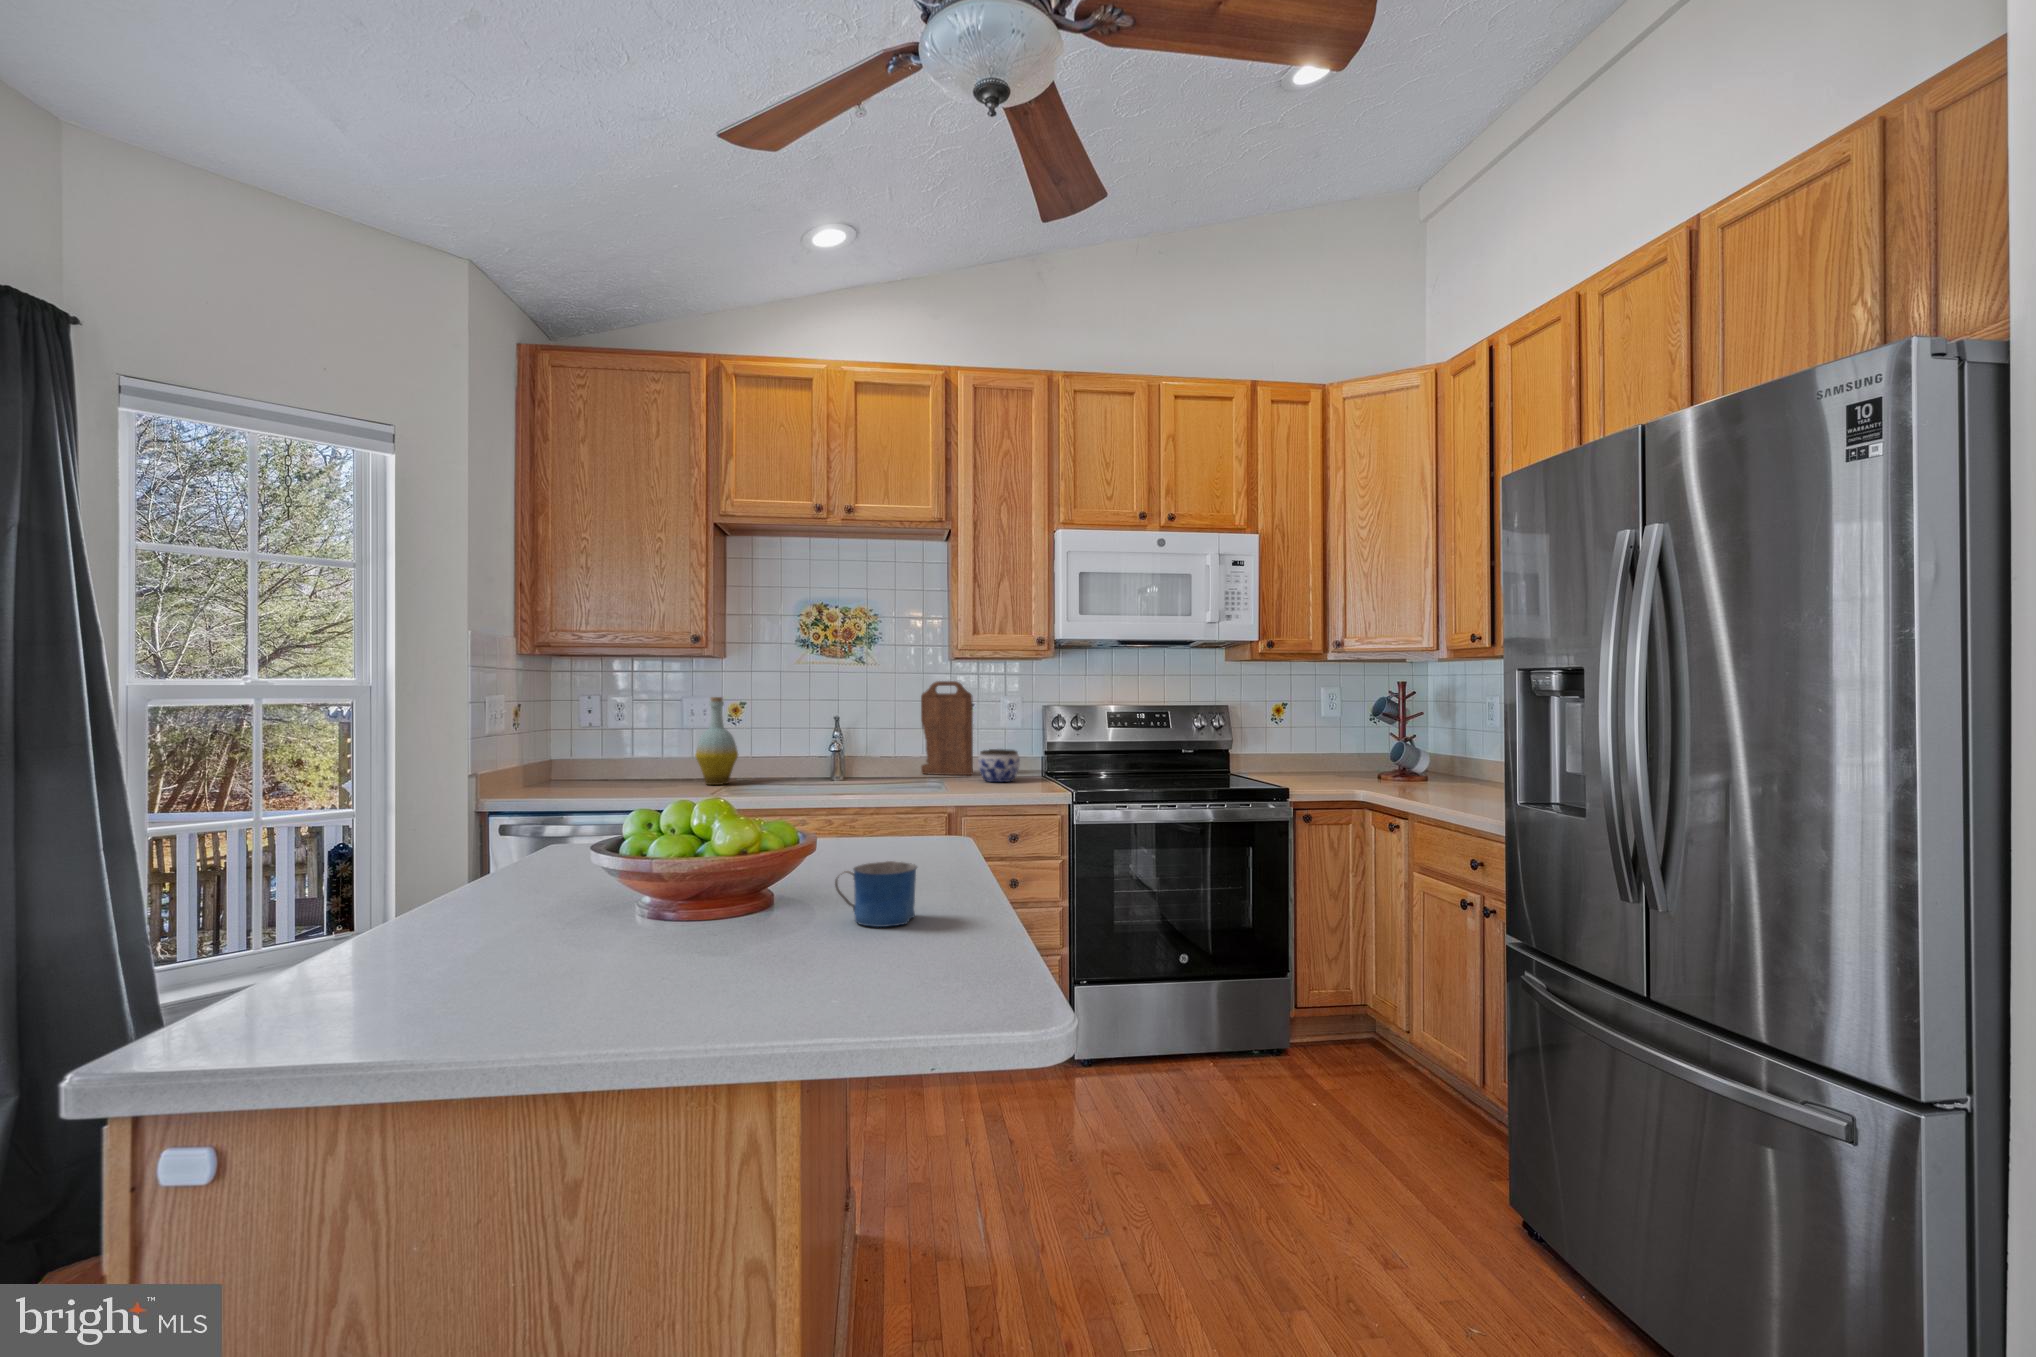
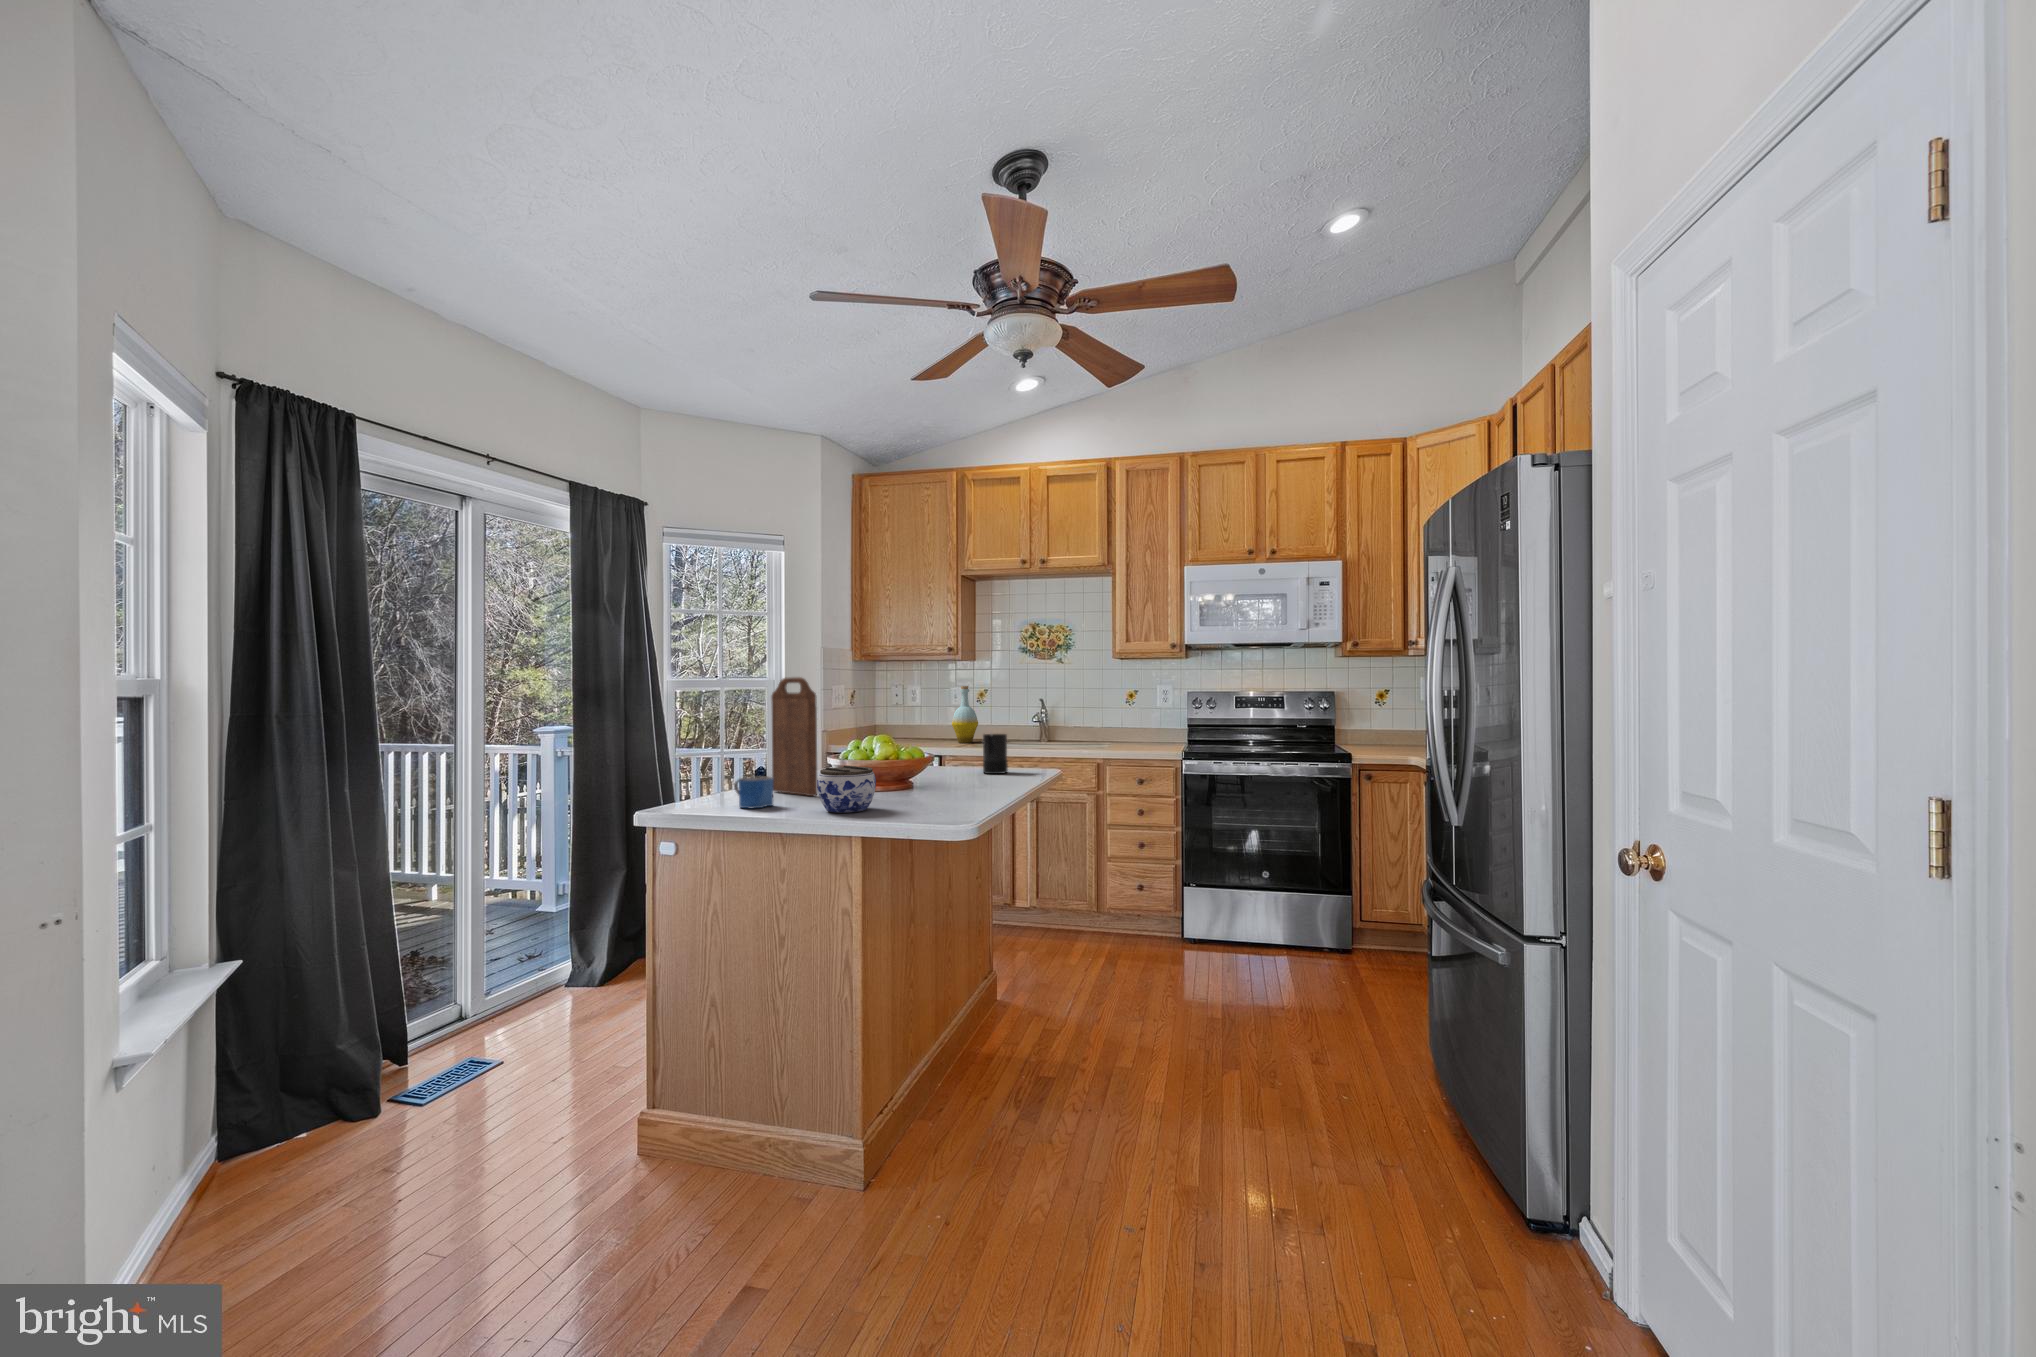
cutting board: present [921,681,973,775] -> present [771,677,818,796]
jar: present [978,749,1020,782] -> present [817,766,876,813]
candle: none [862,774,905,851] -> present [983,733,1008,774]
mug: present [835,861,917,927] -> present [734,776,773,808]

